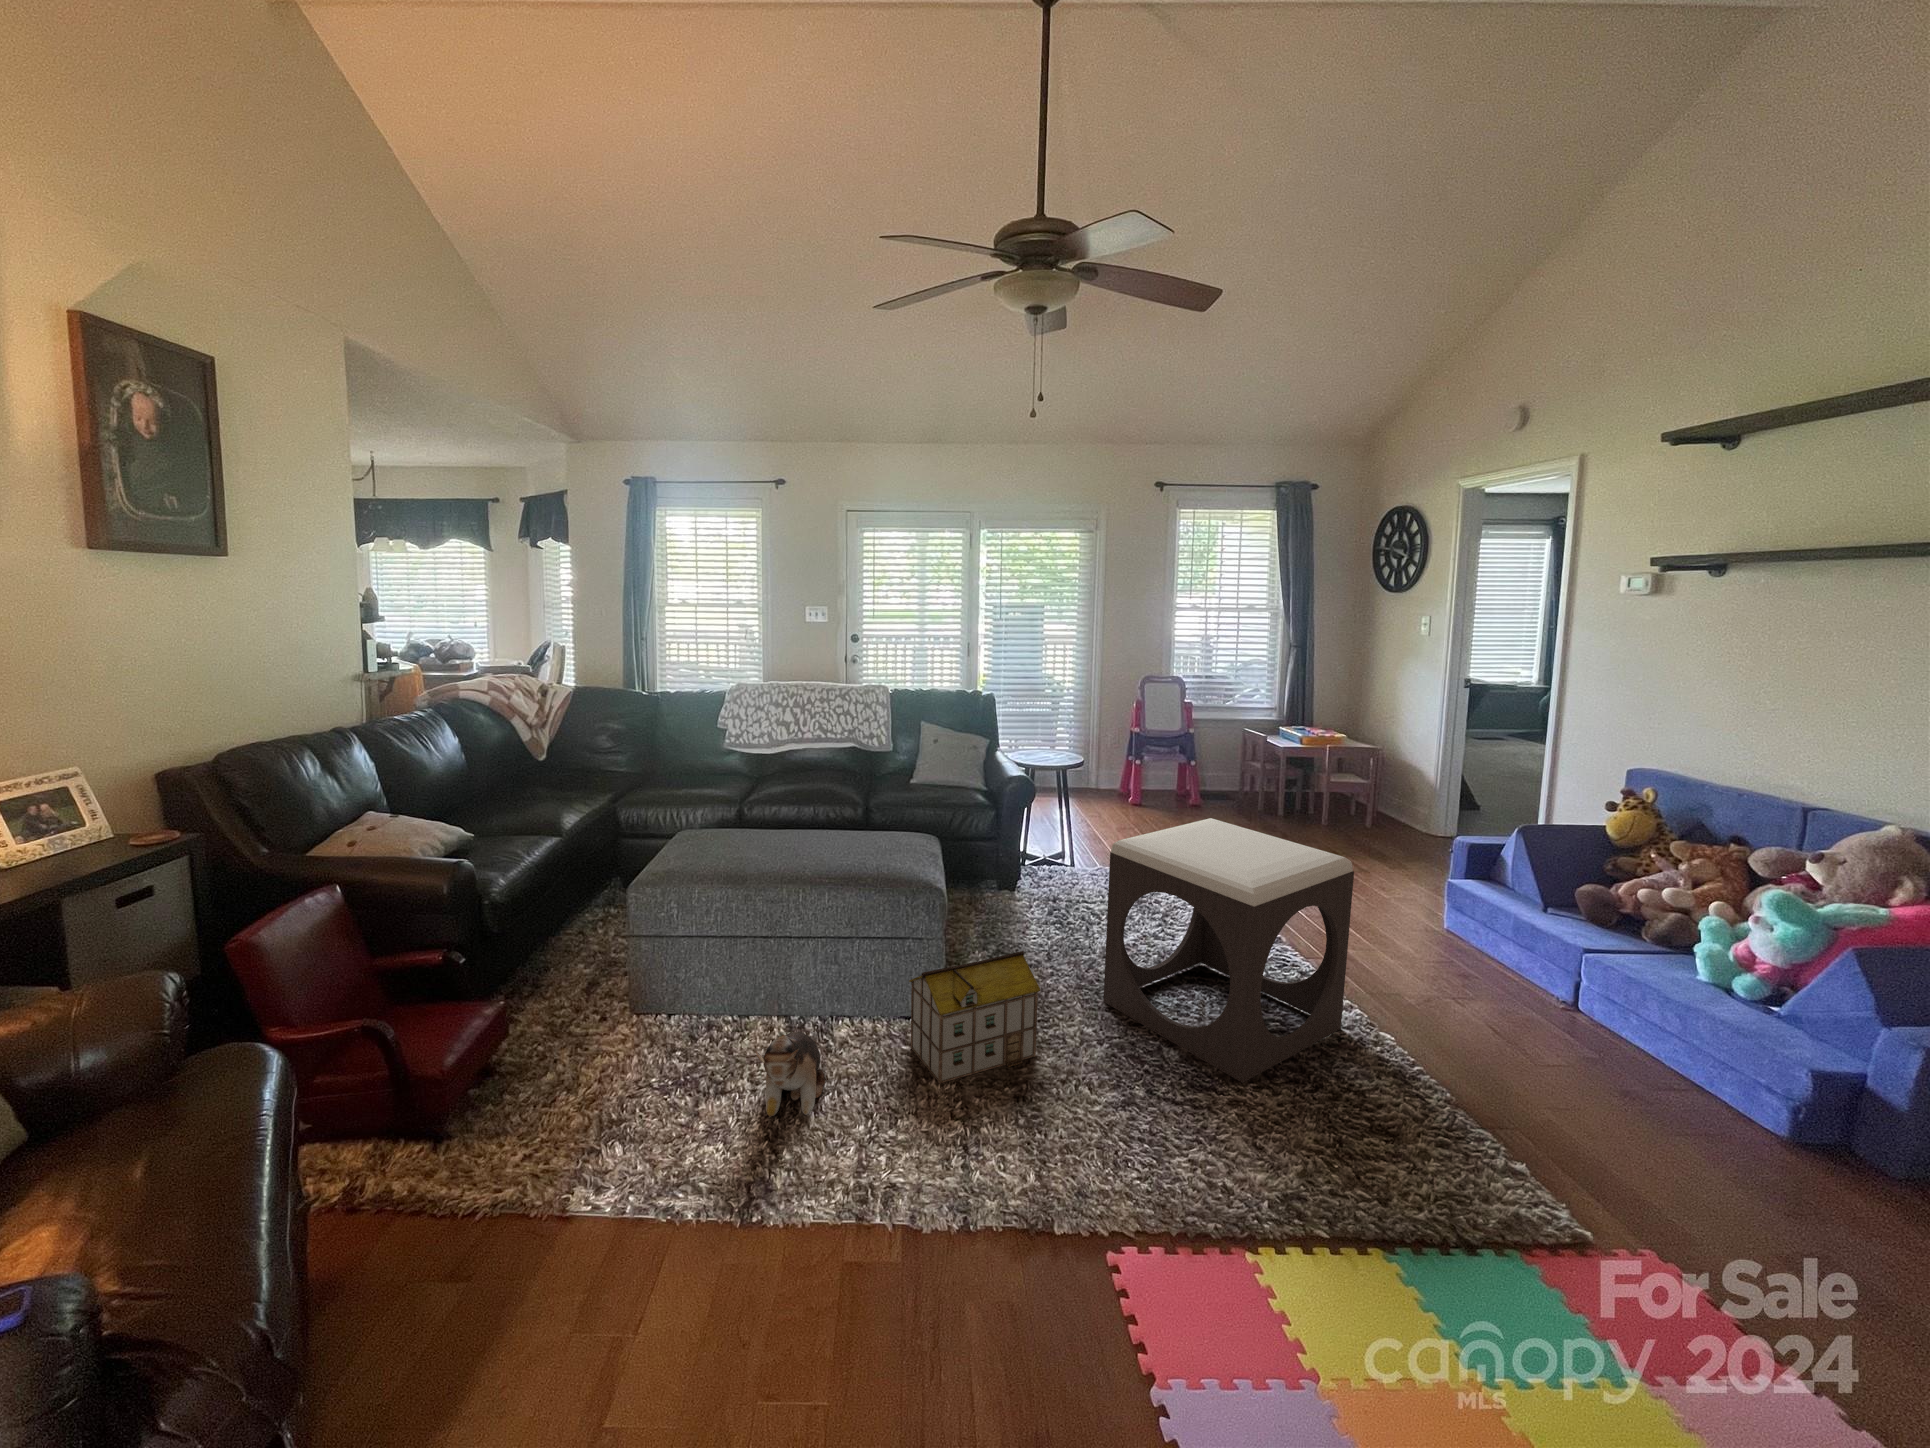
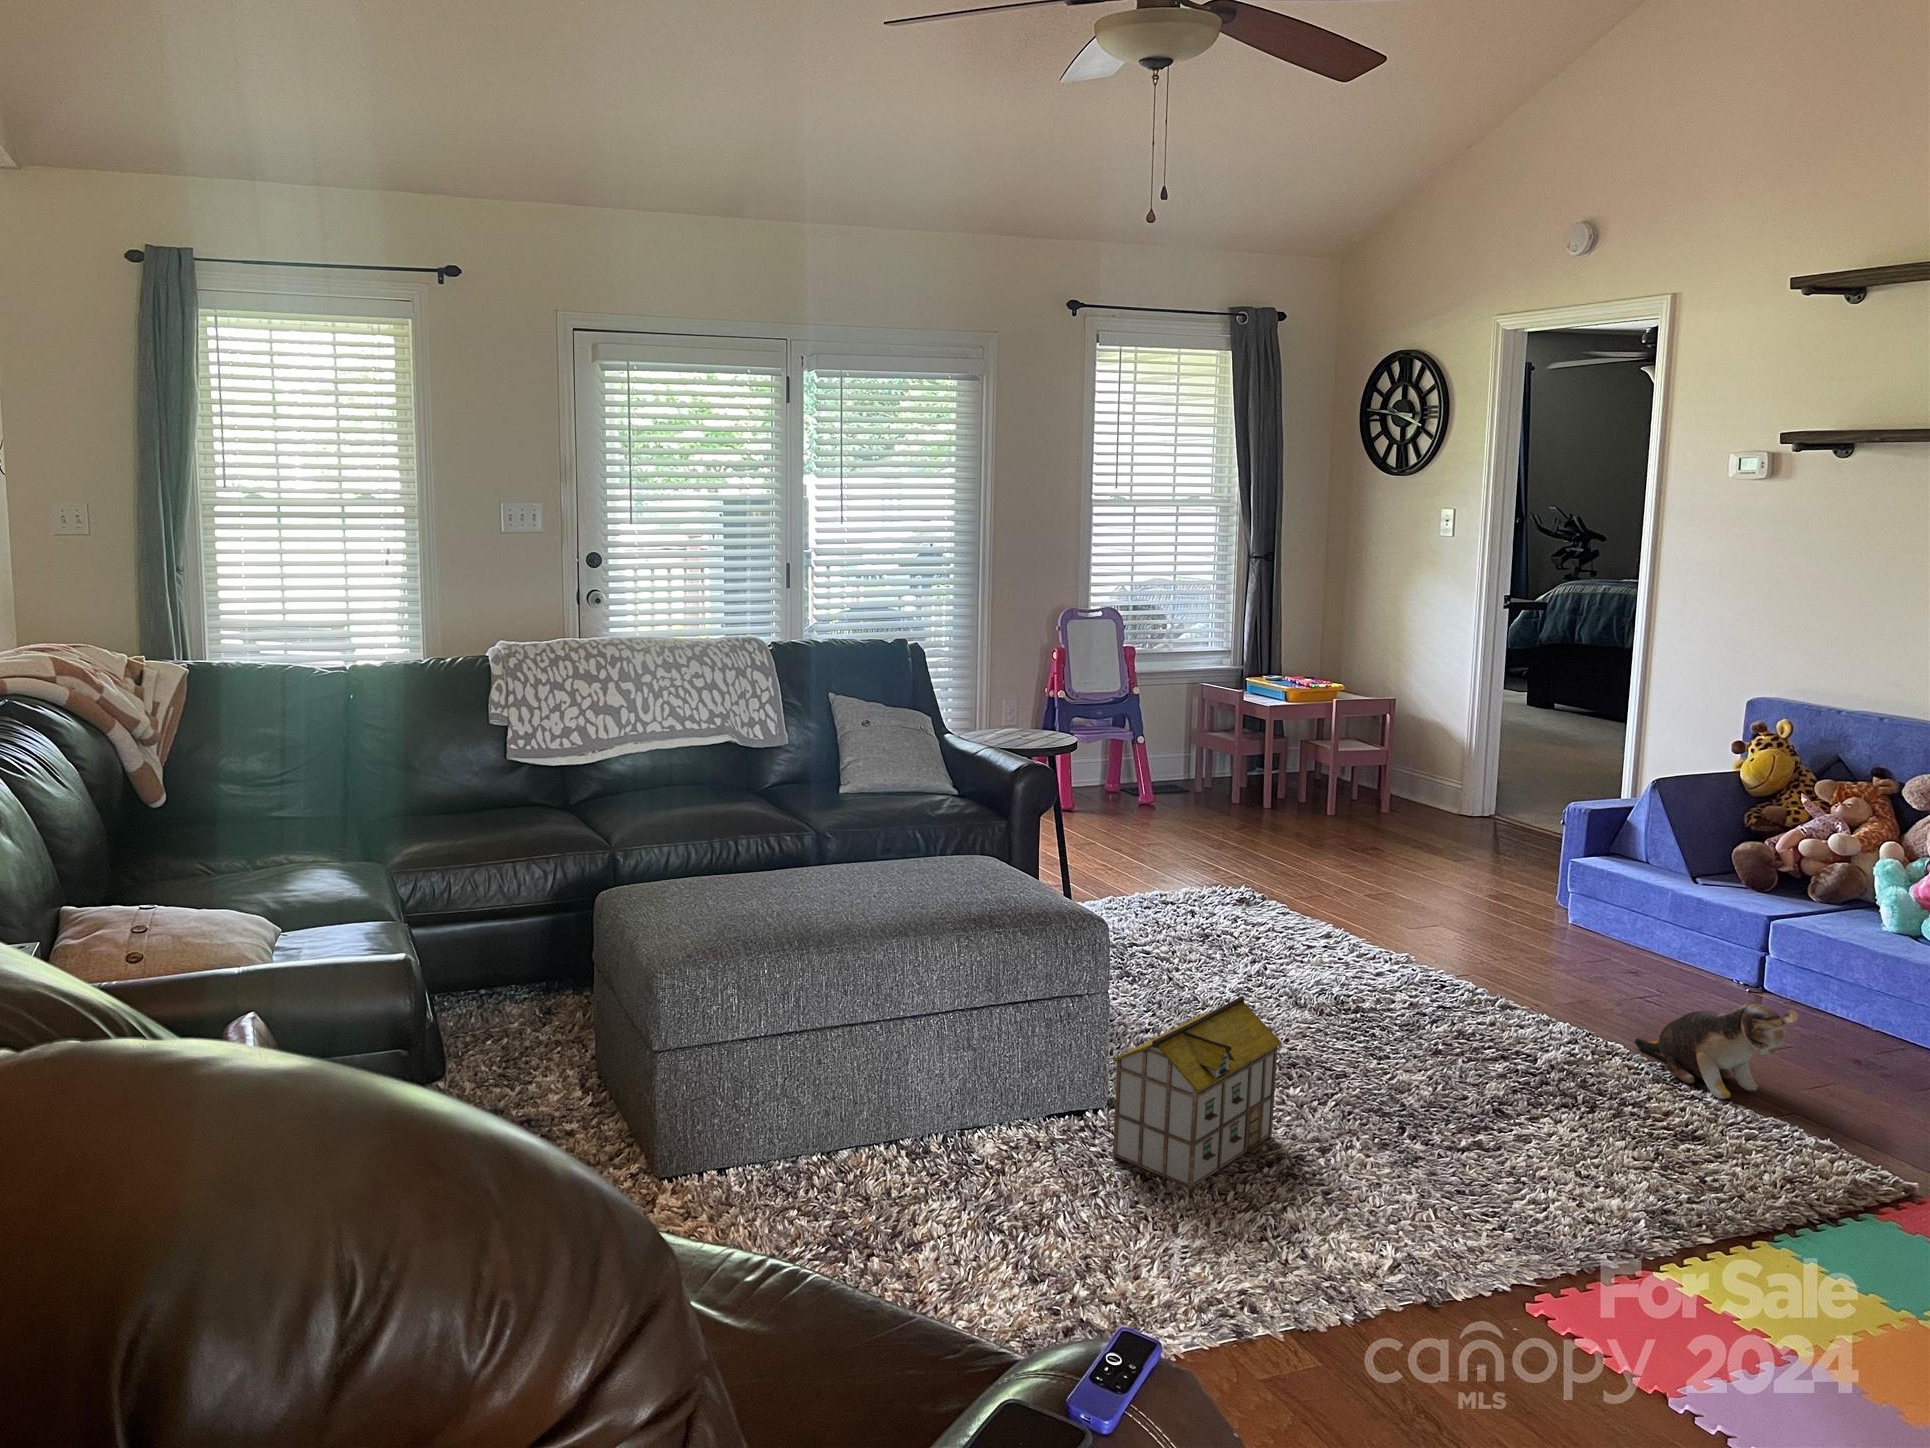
footstool: present [1103,818,1354,1083] -> none [1288,797,1580,1119]
plush toy: present [756,1032,825,1116] -> present [1635,1003,1798,1099]

